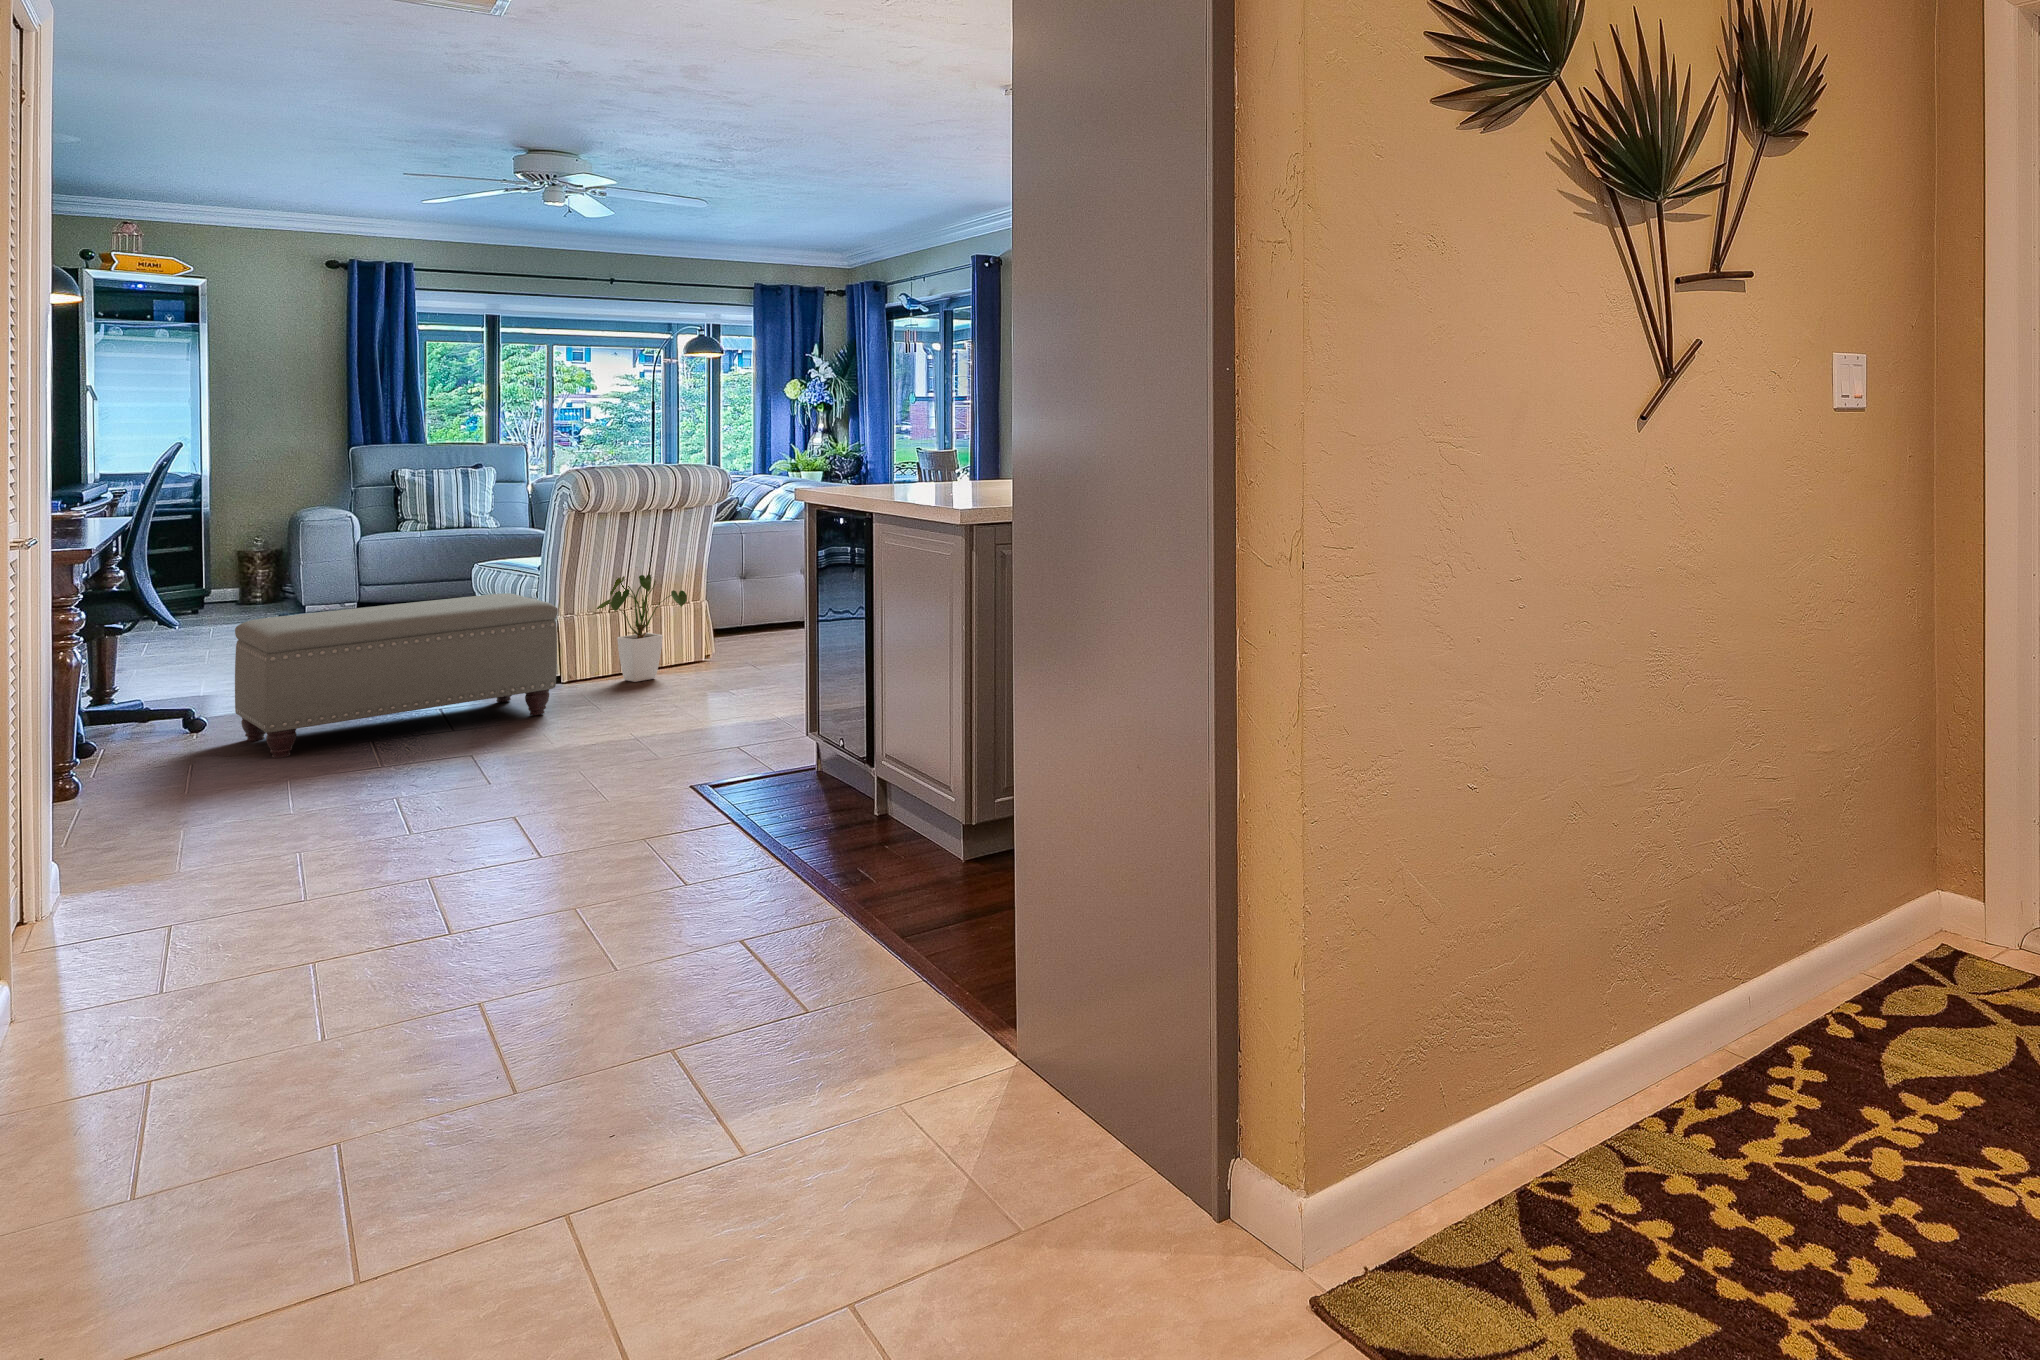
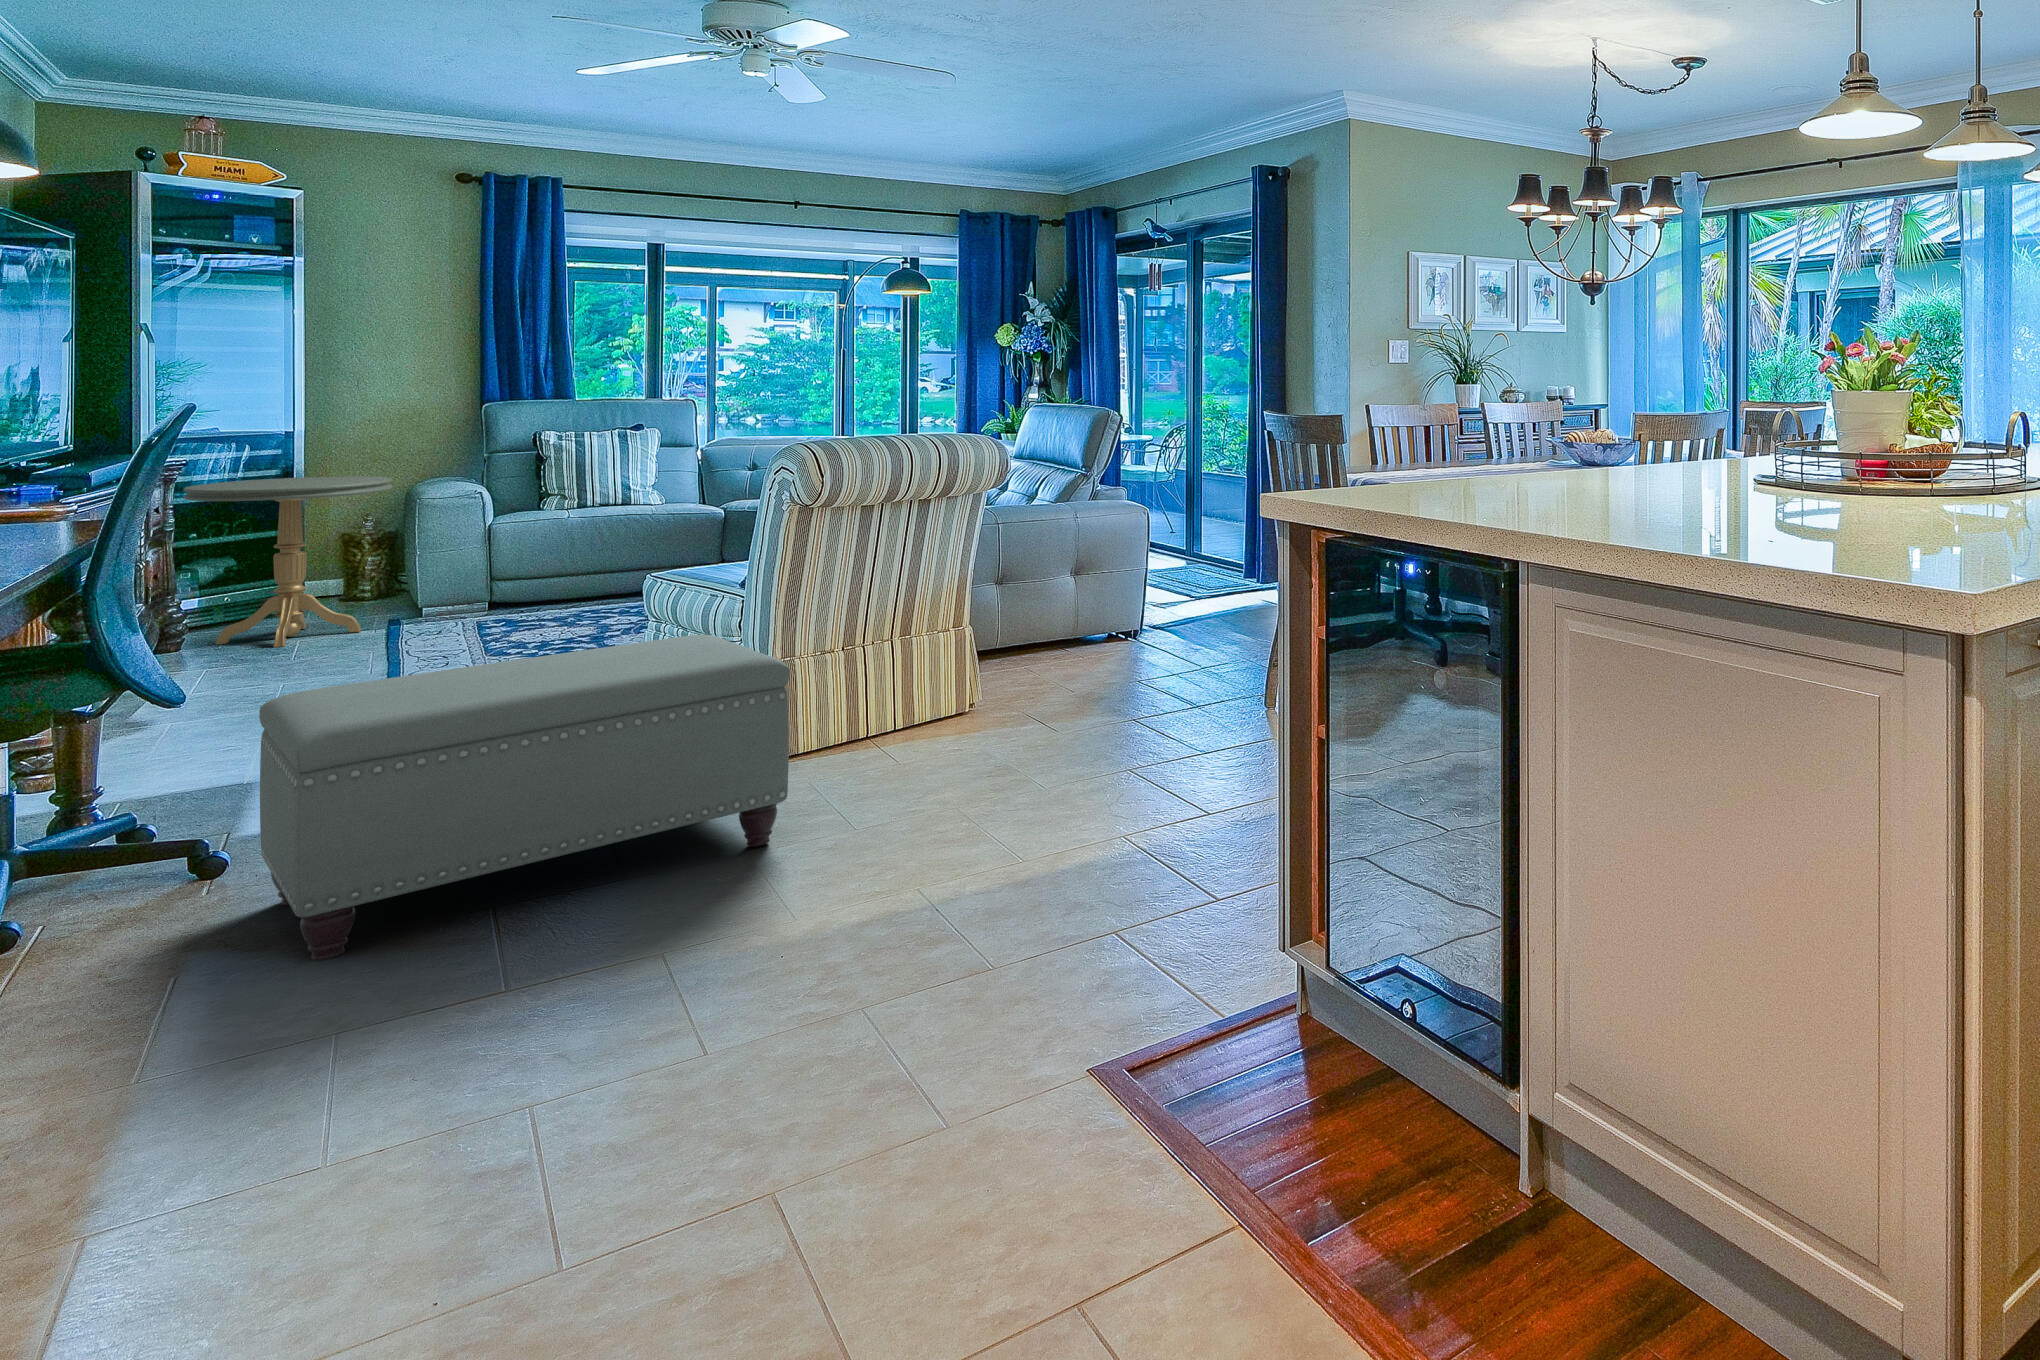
side table: none [123,505,281,632] -> present [183,476,392,647]
house plant: present [597,574,687,682] -> none [829,585,964,765]

